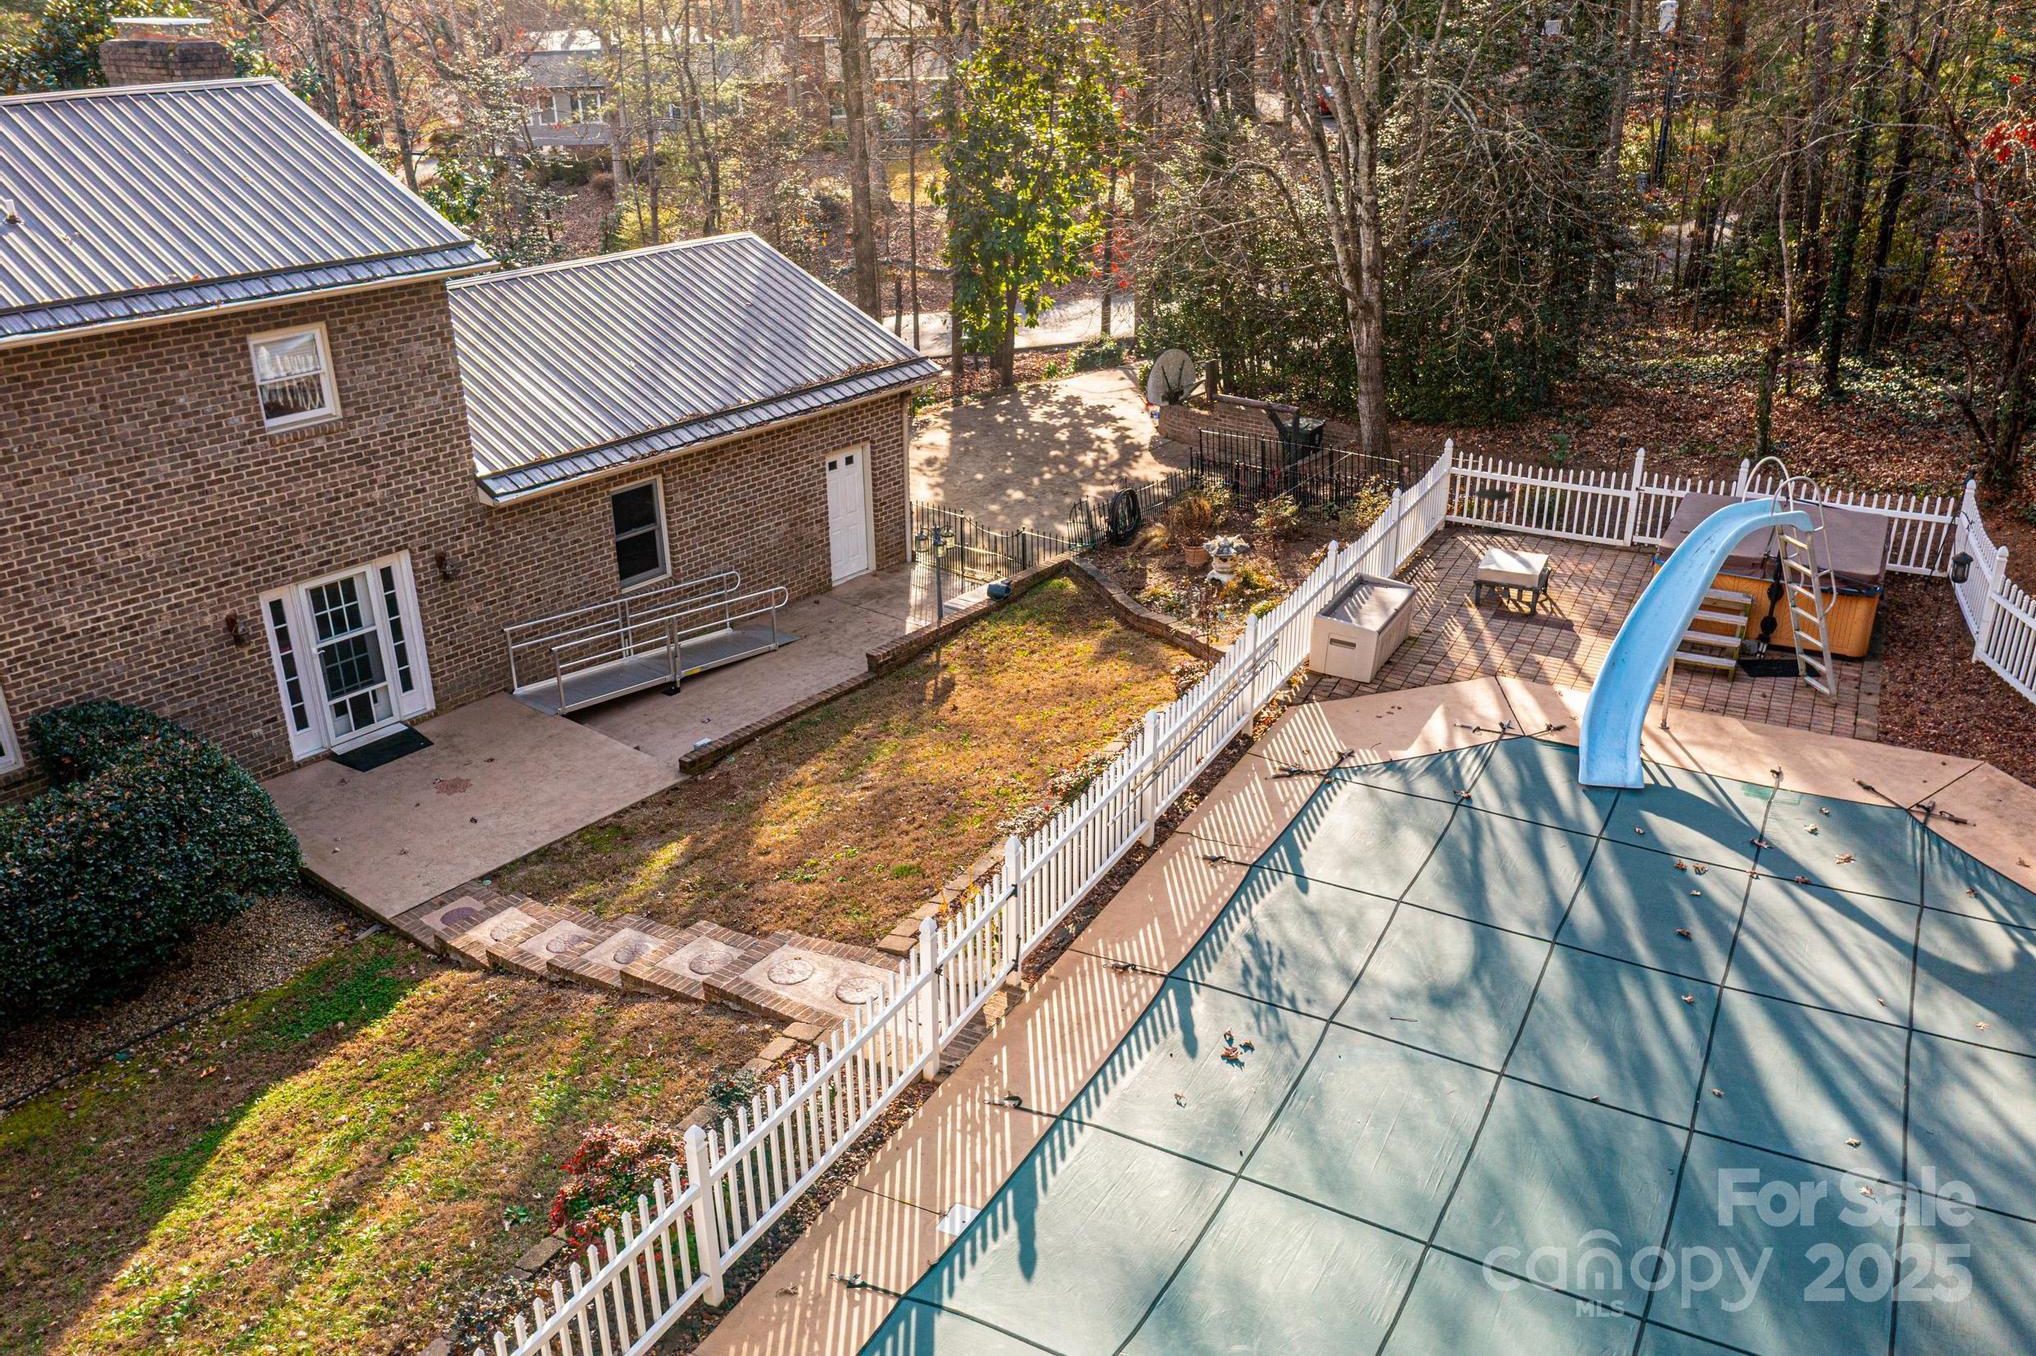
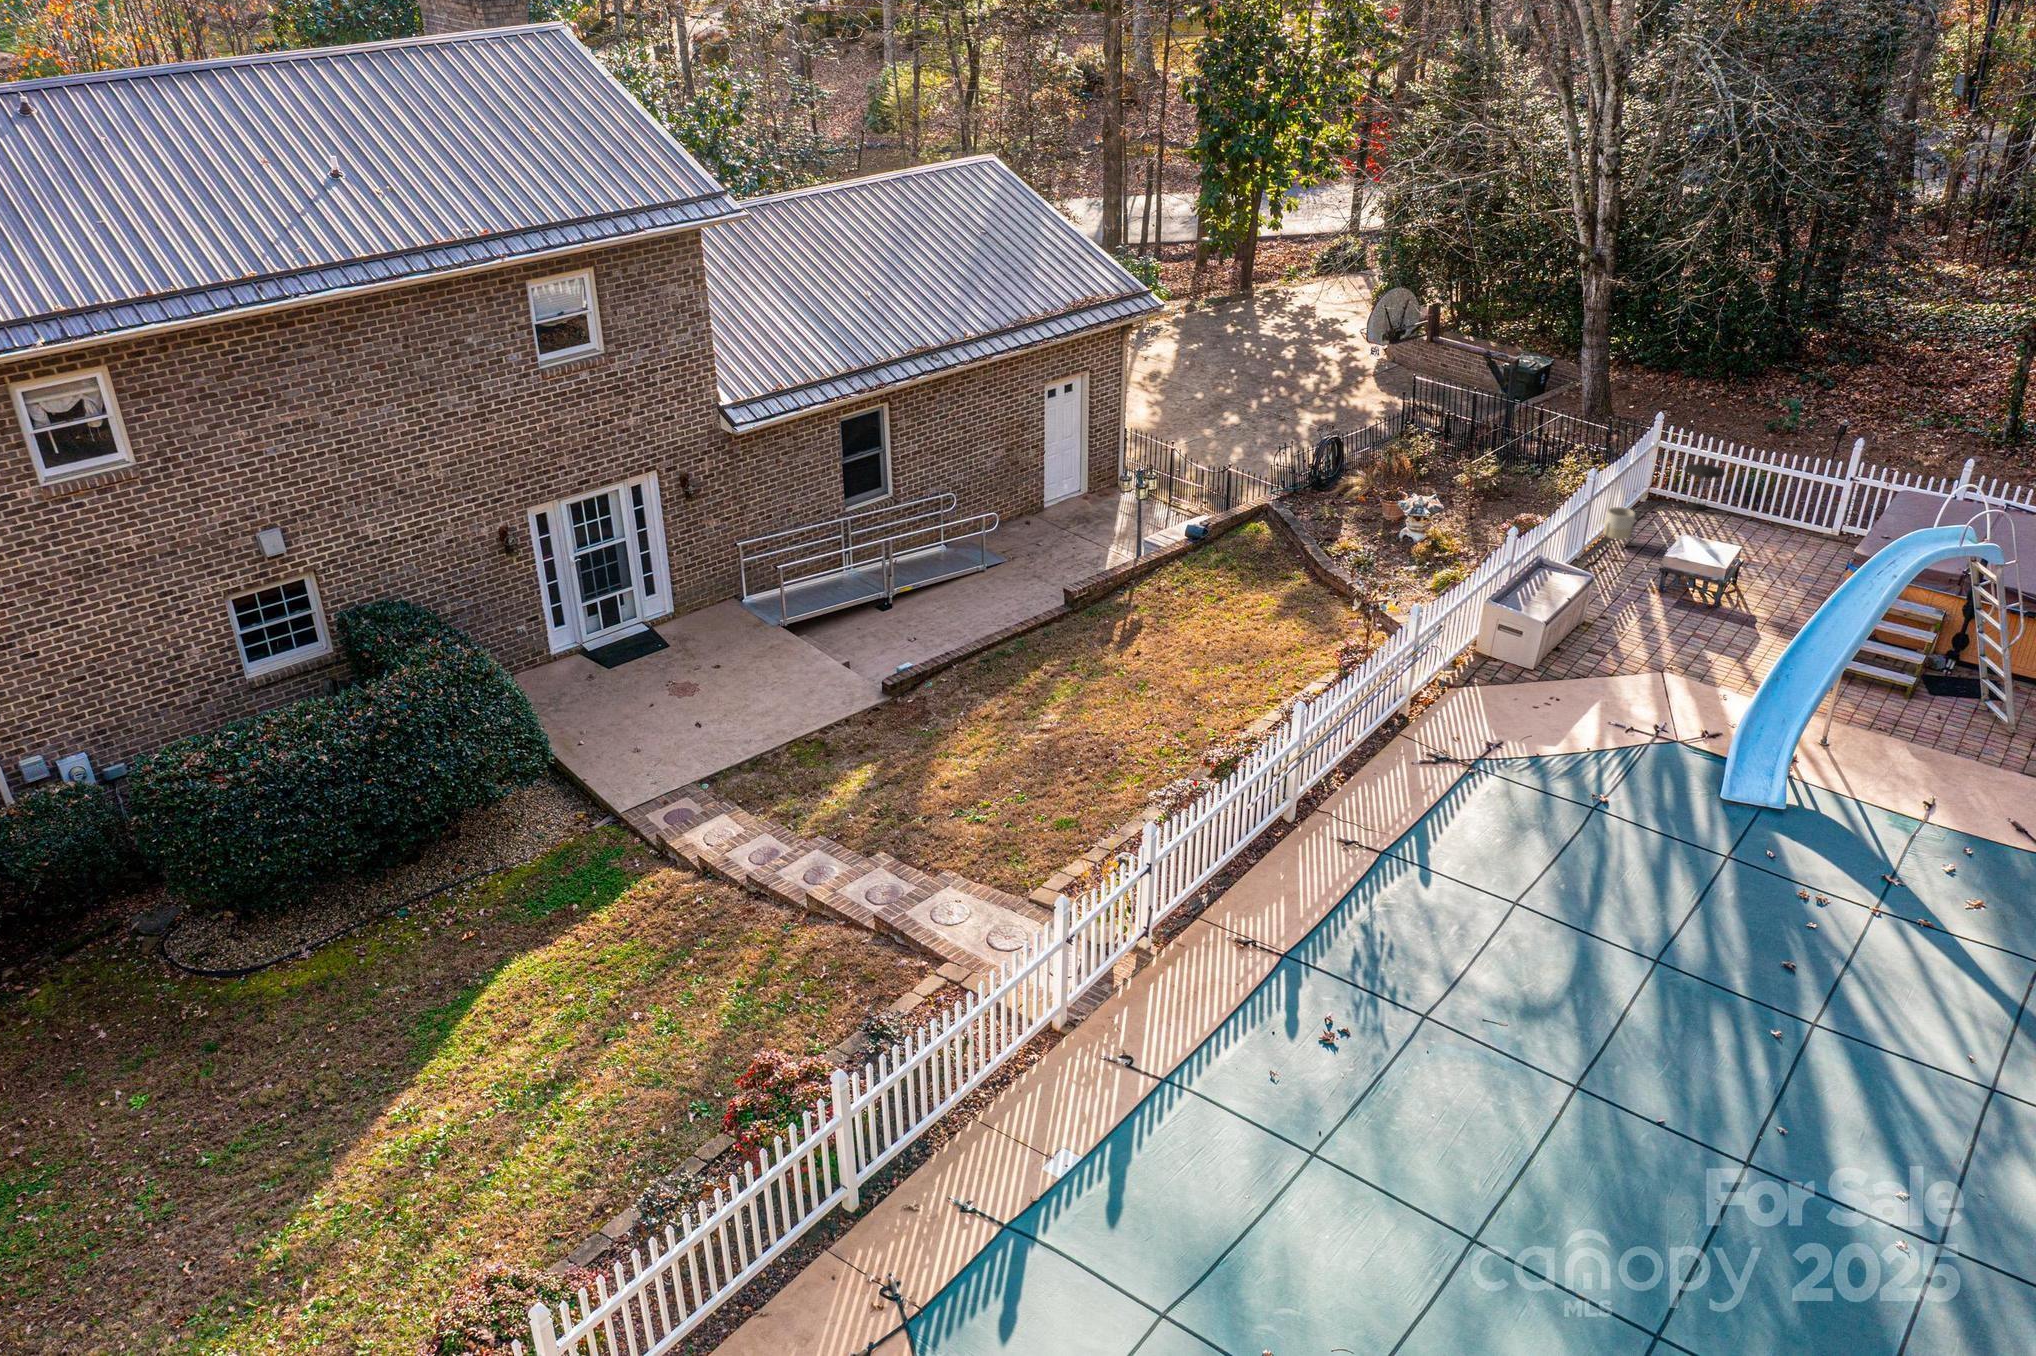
planter: none [1409,530,1438,571] -> present [1603,507,1635,540]

